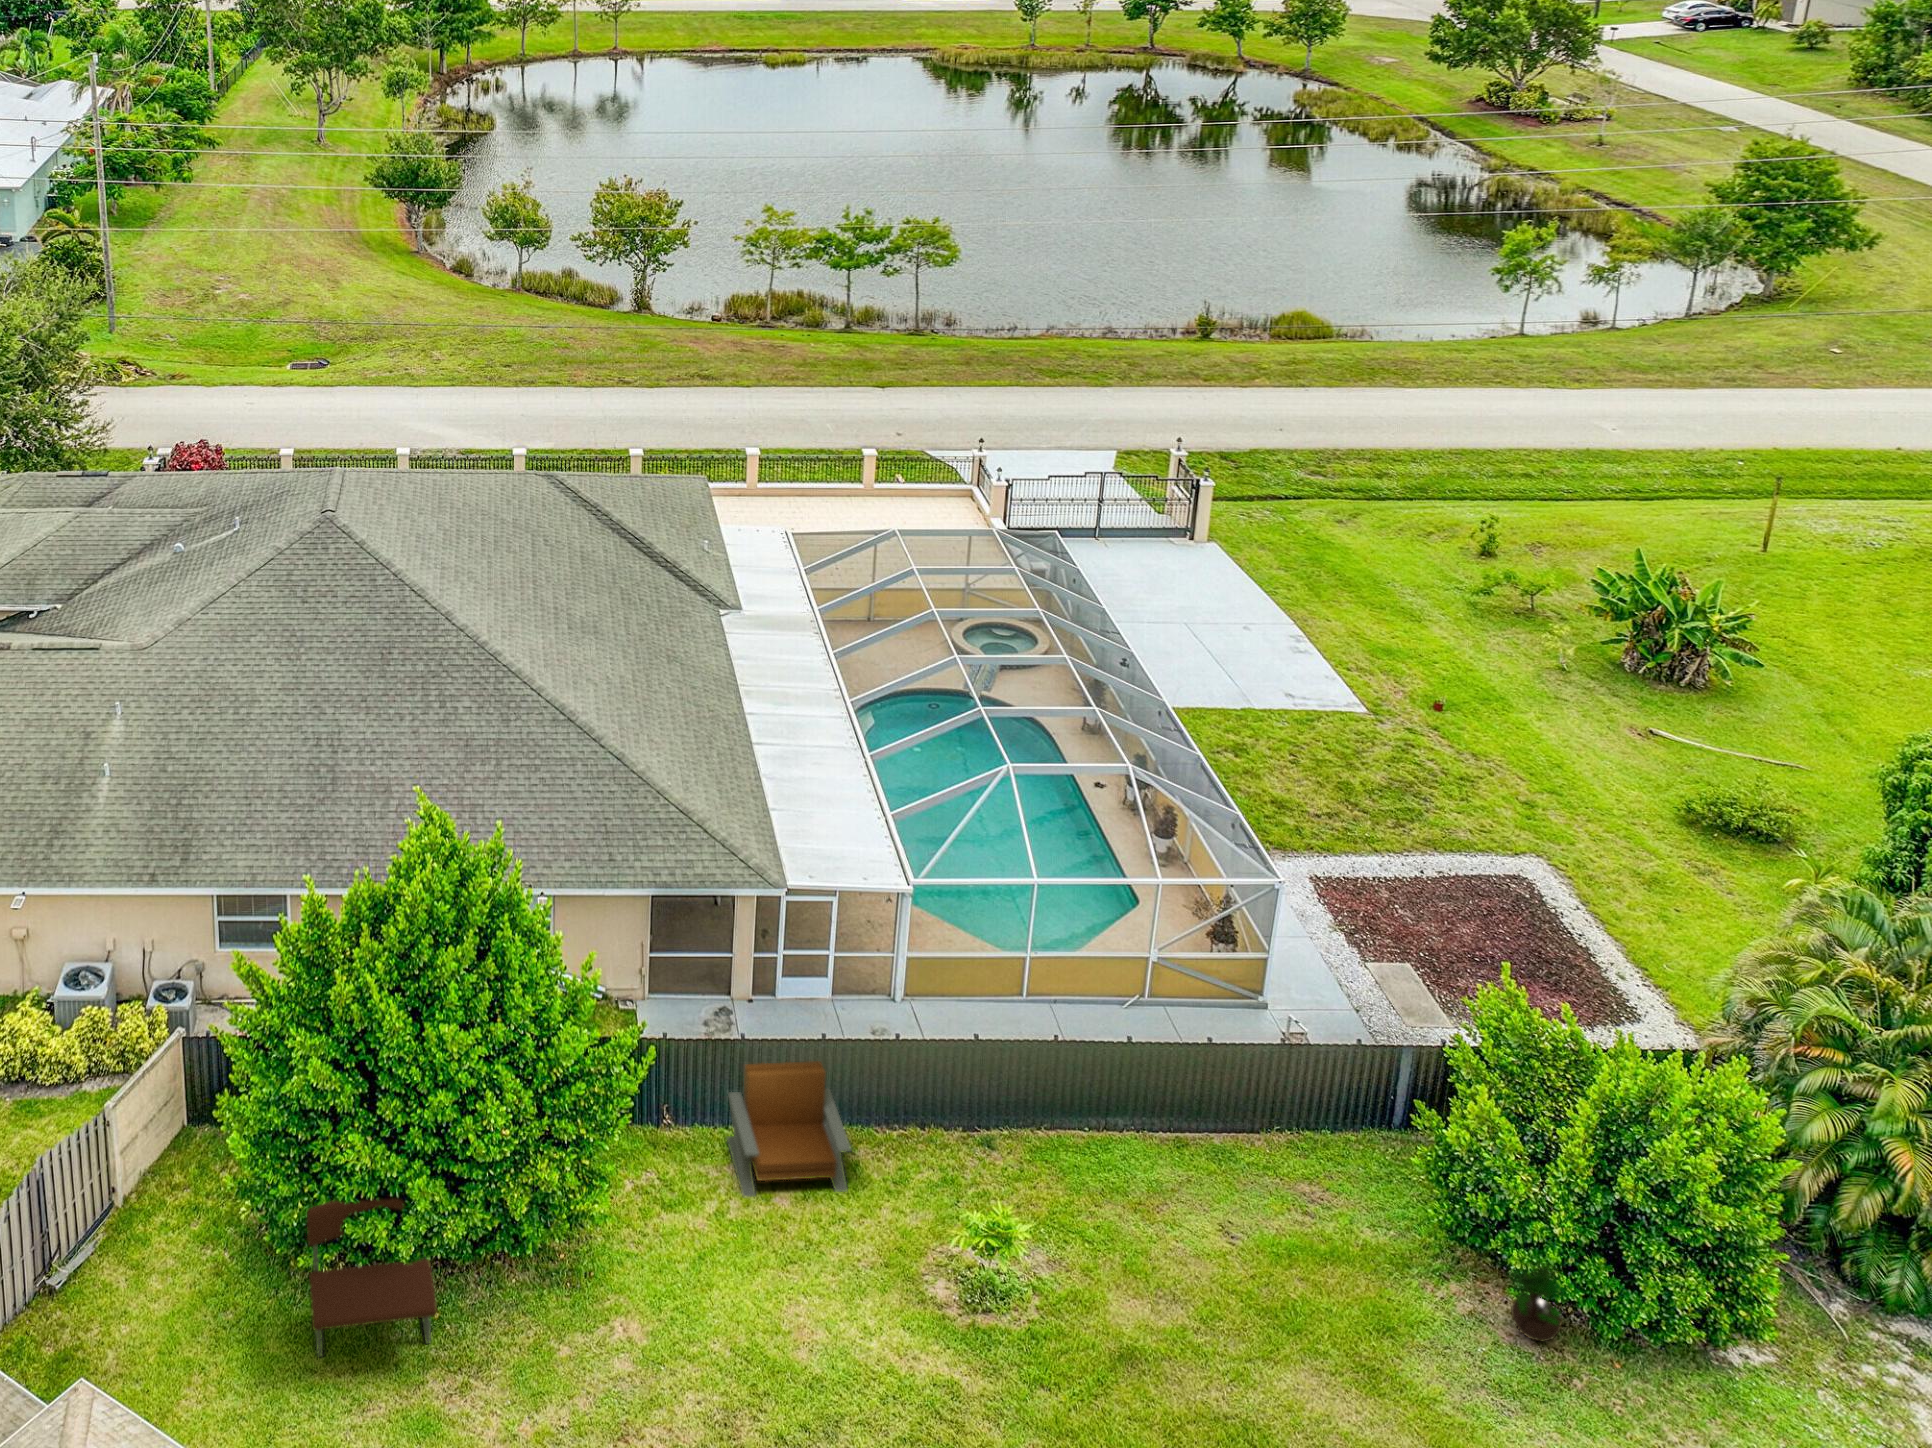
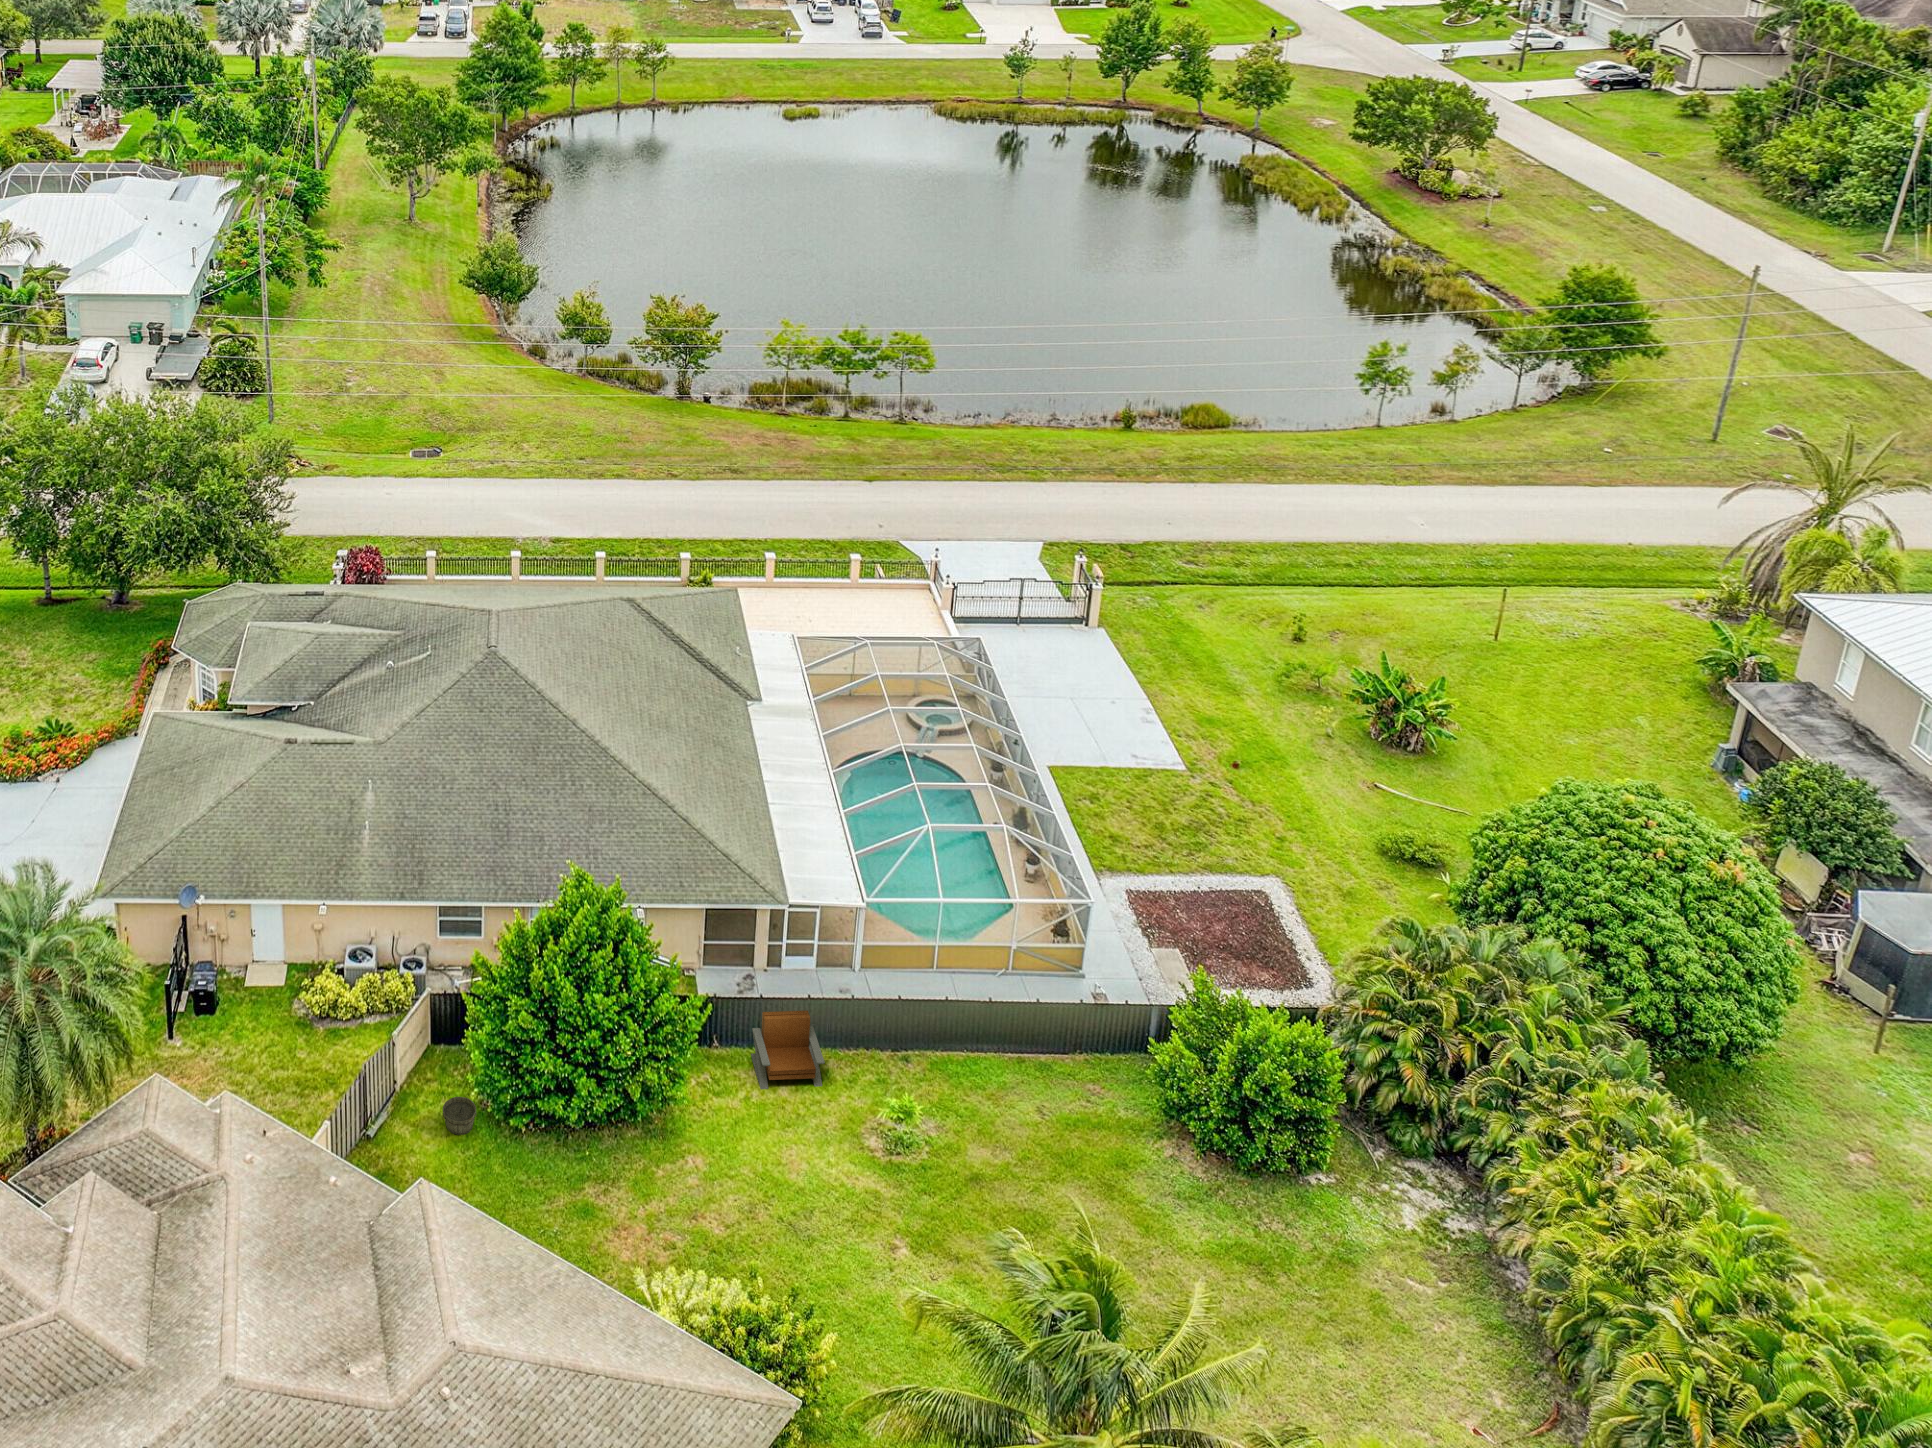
bench: present [307,1199,437,1357] -> none [518,1085,592,1175]
wooden bucket: none [185,1214,246,1284] -> present [443,1097,477,1135]
potted tree: present [1508,1264,1566,1341] -> none [1185,1124,1220,1171]

